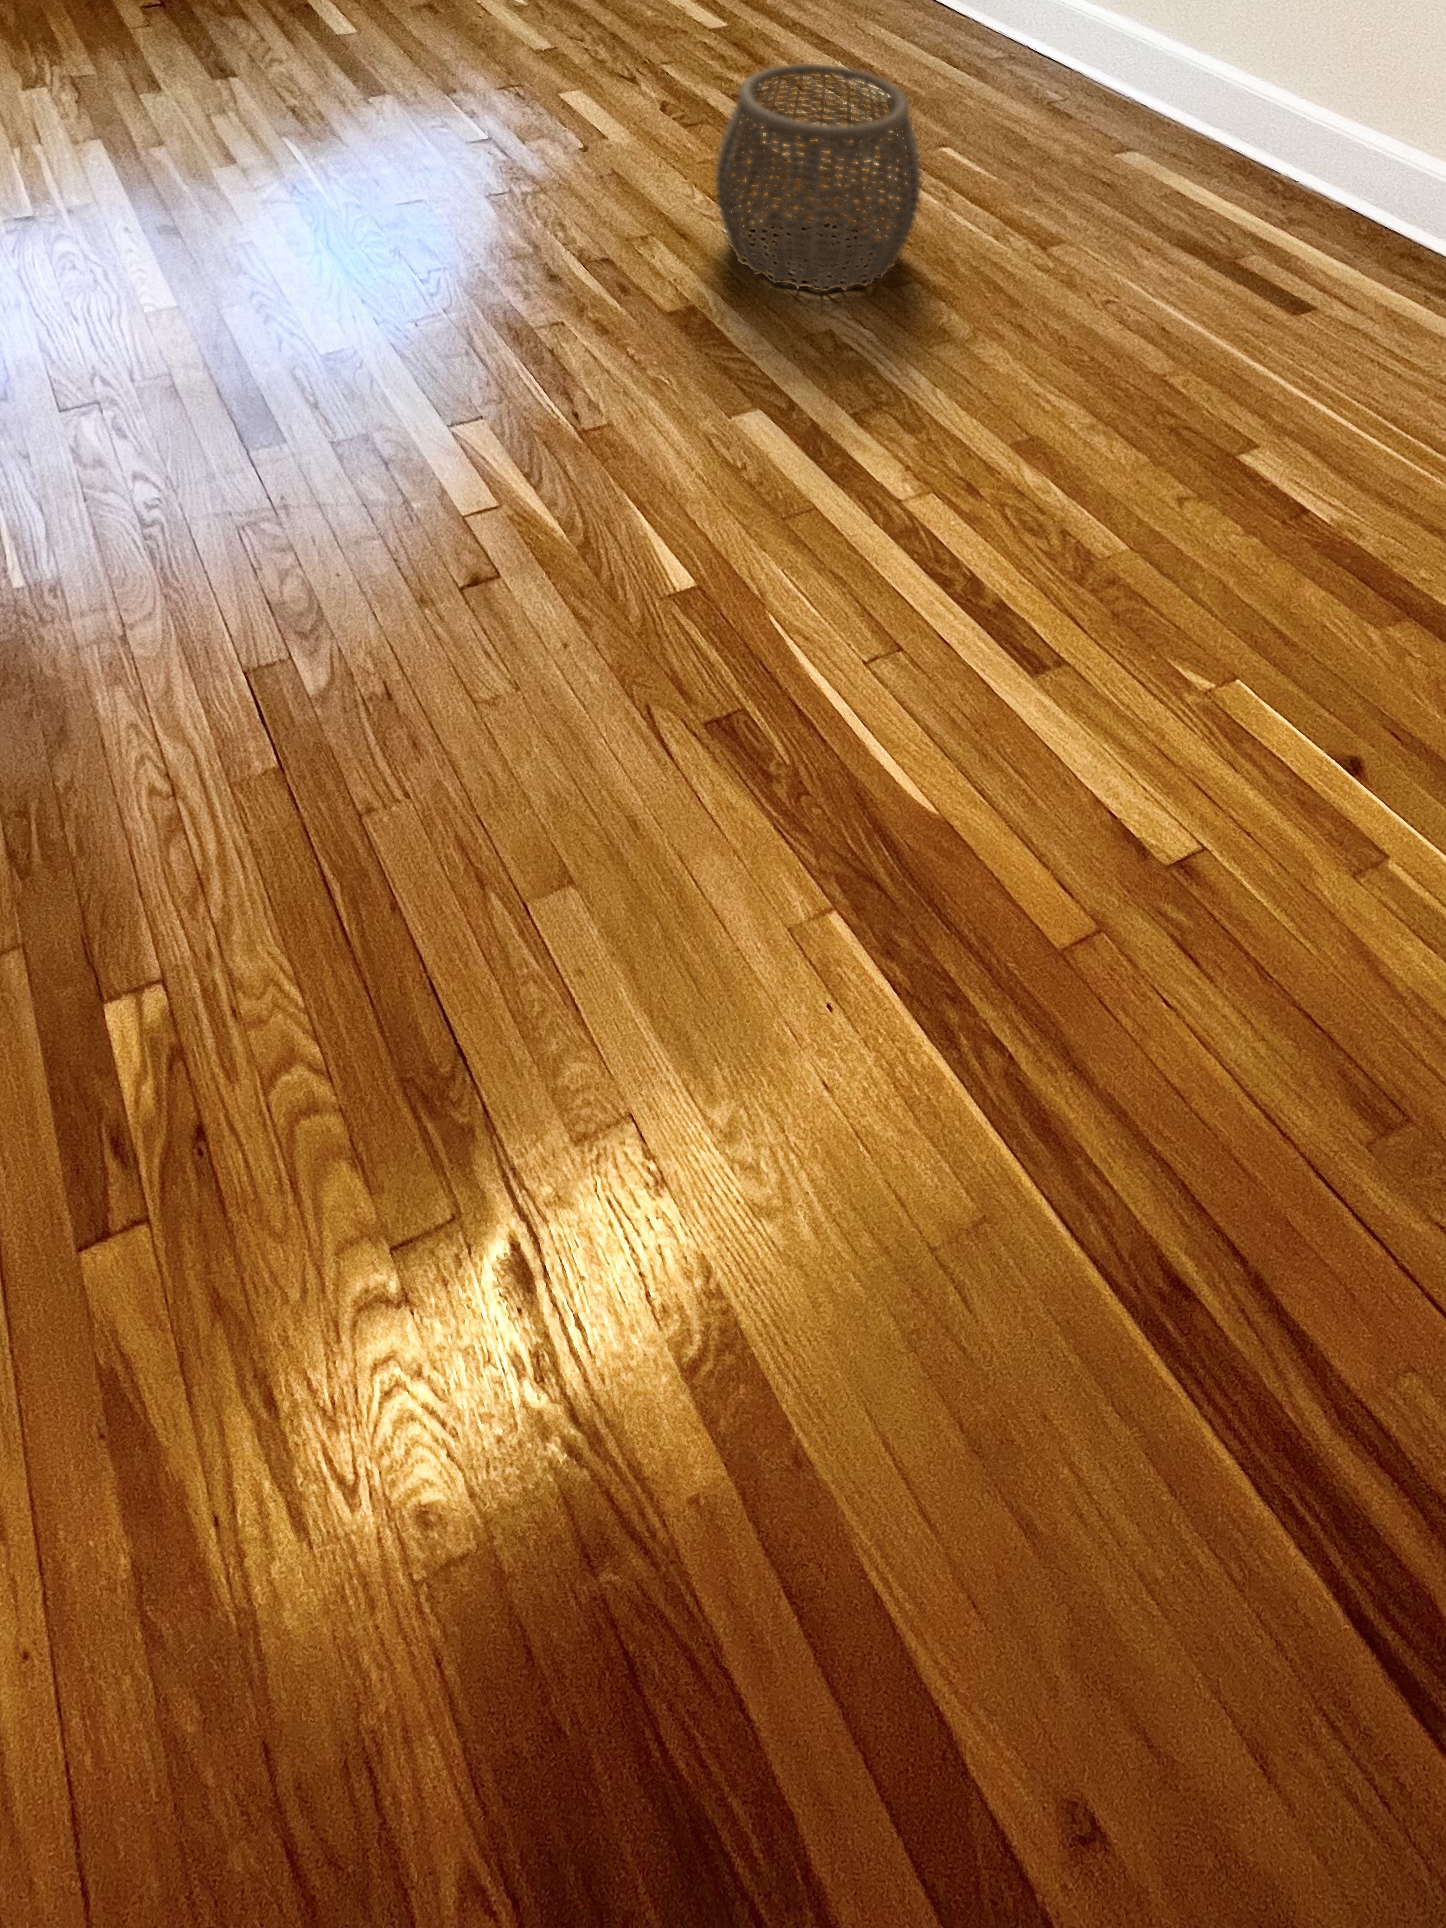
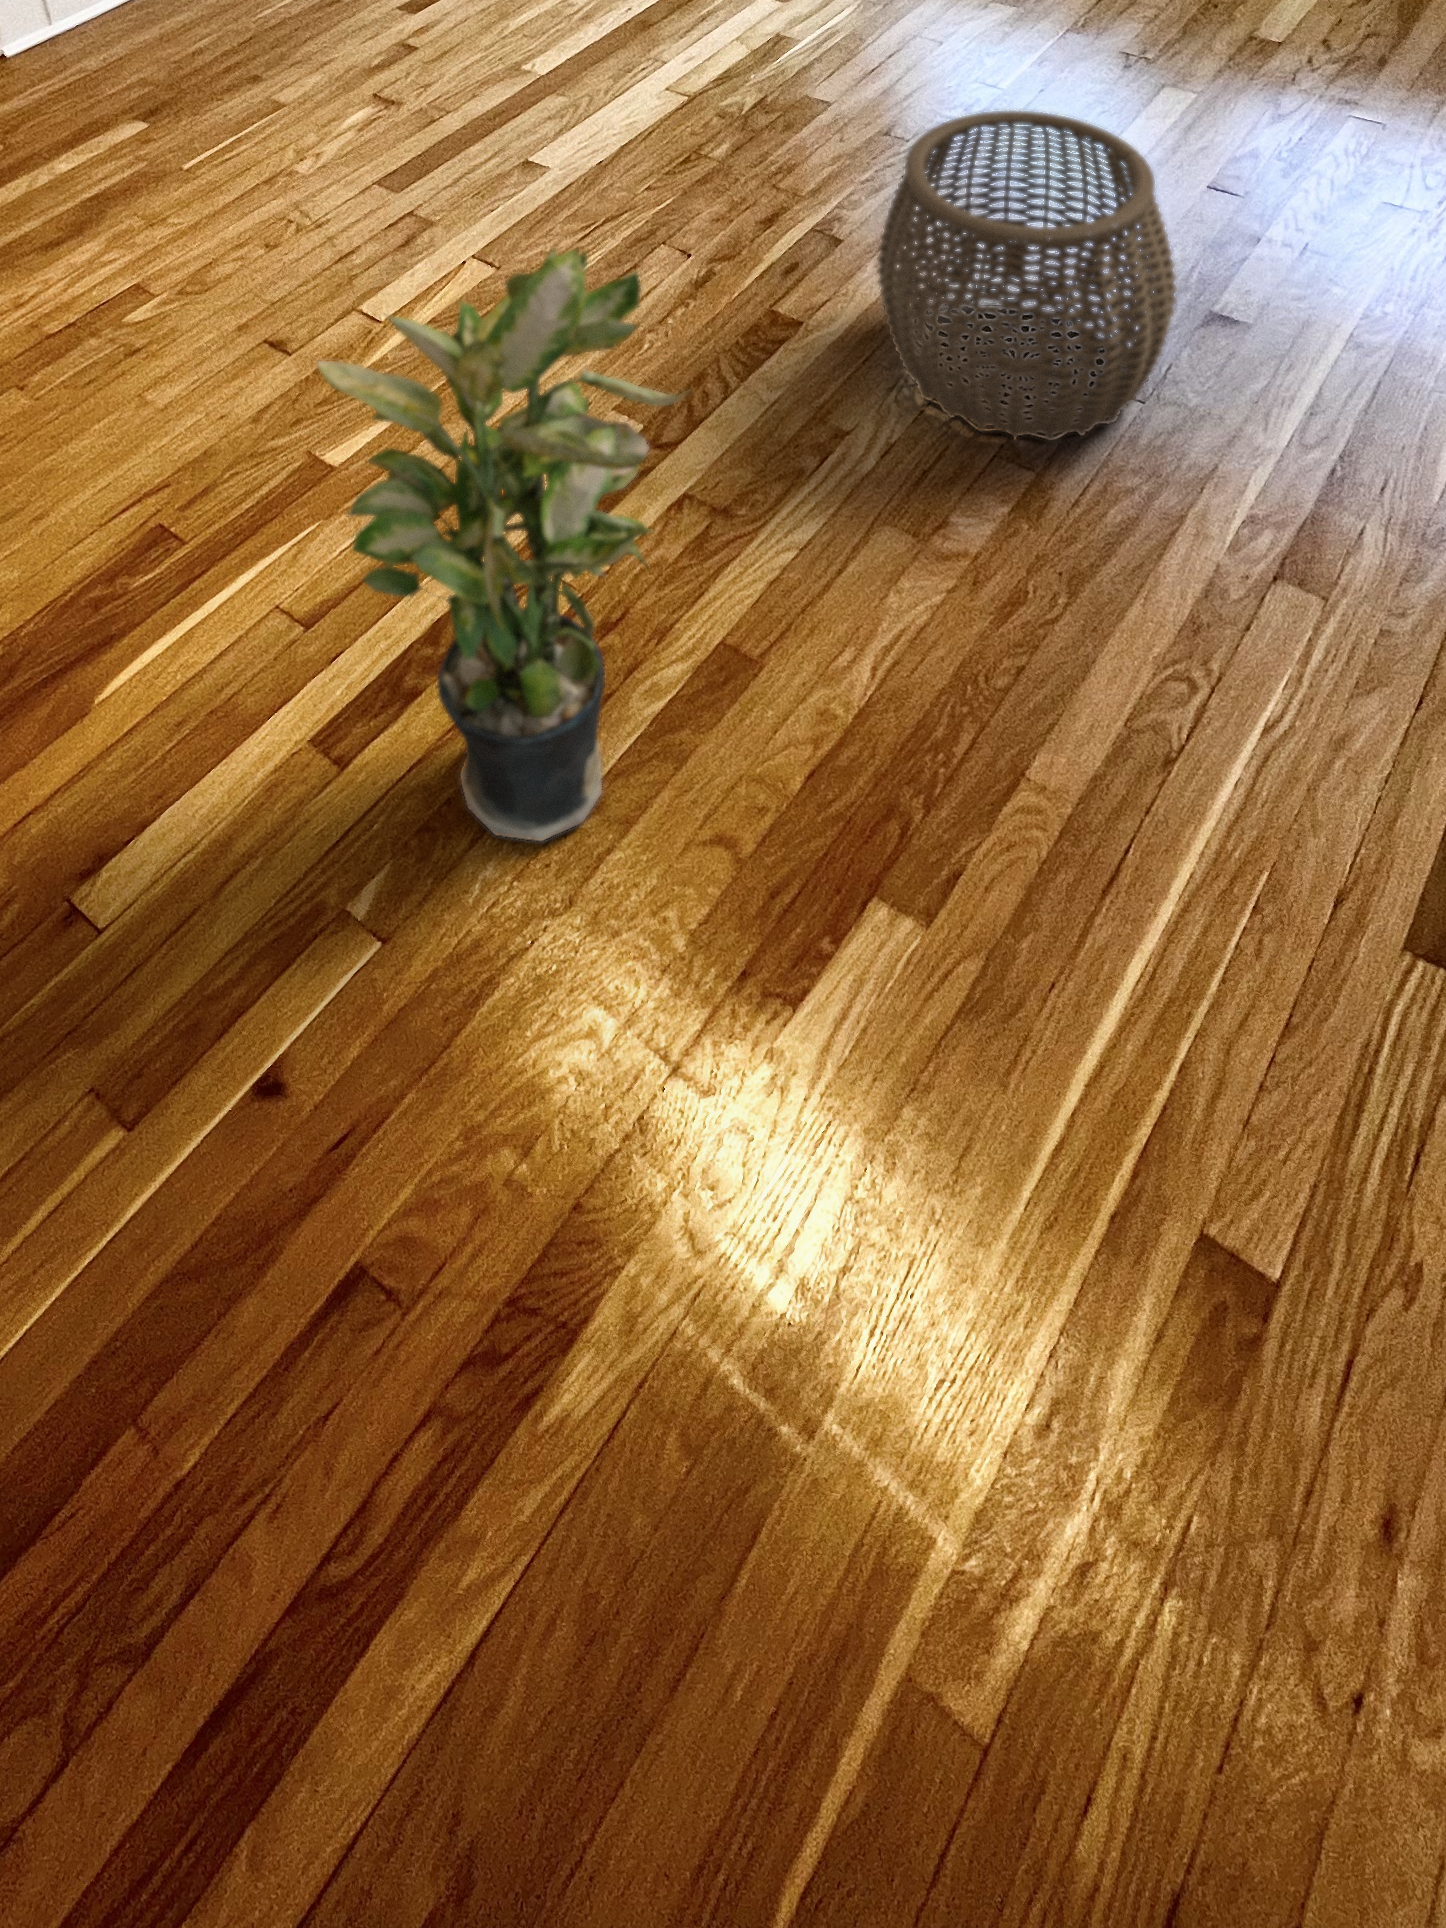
potted plant: none [992,106,1279,603] -> present [317,249,688,841]

